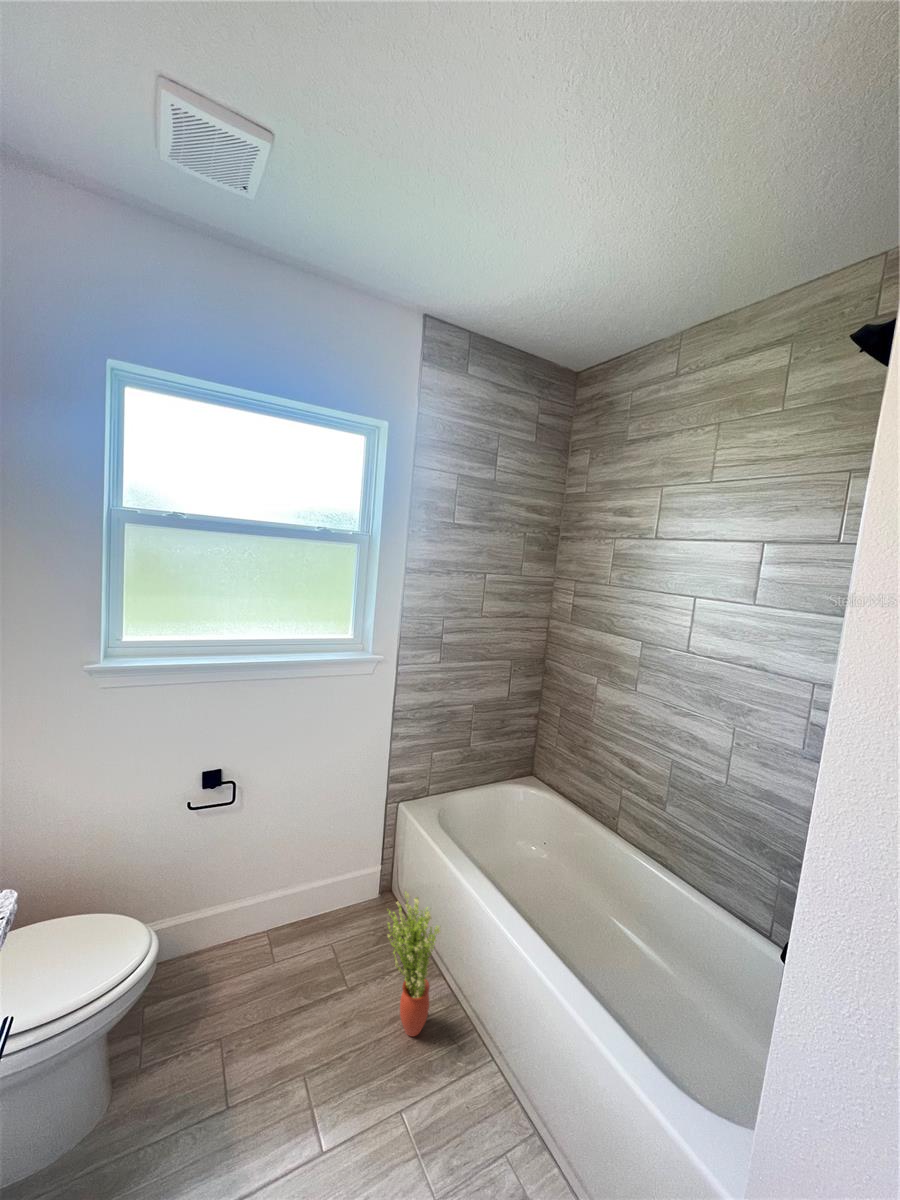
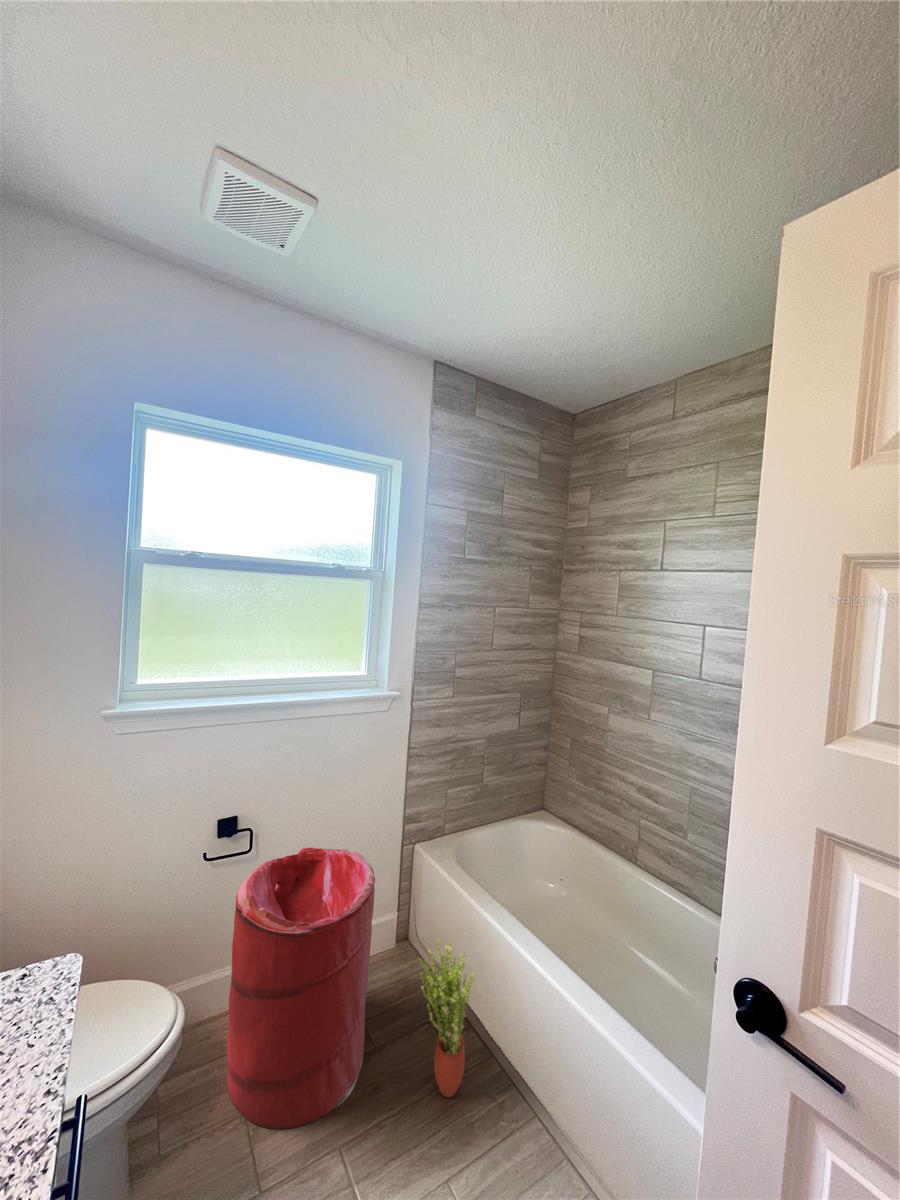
laundry hamper: none [208,802,349,1053] -> present [227,847,375,1129]

